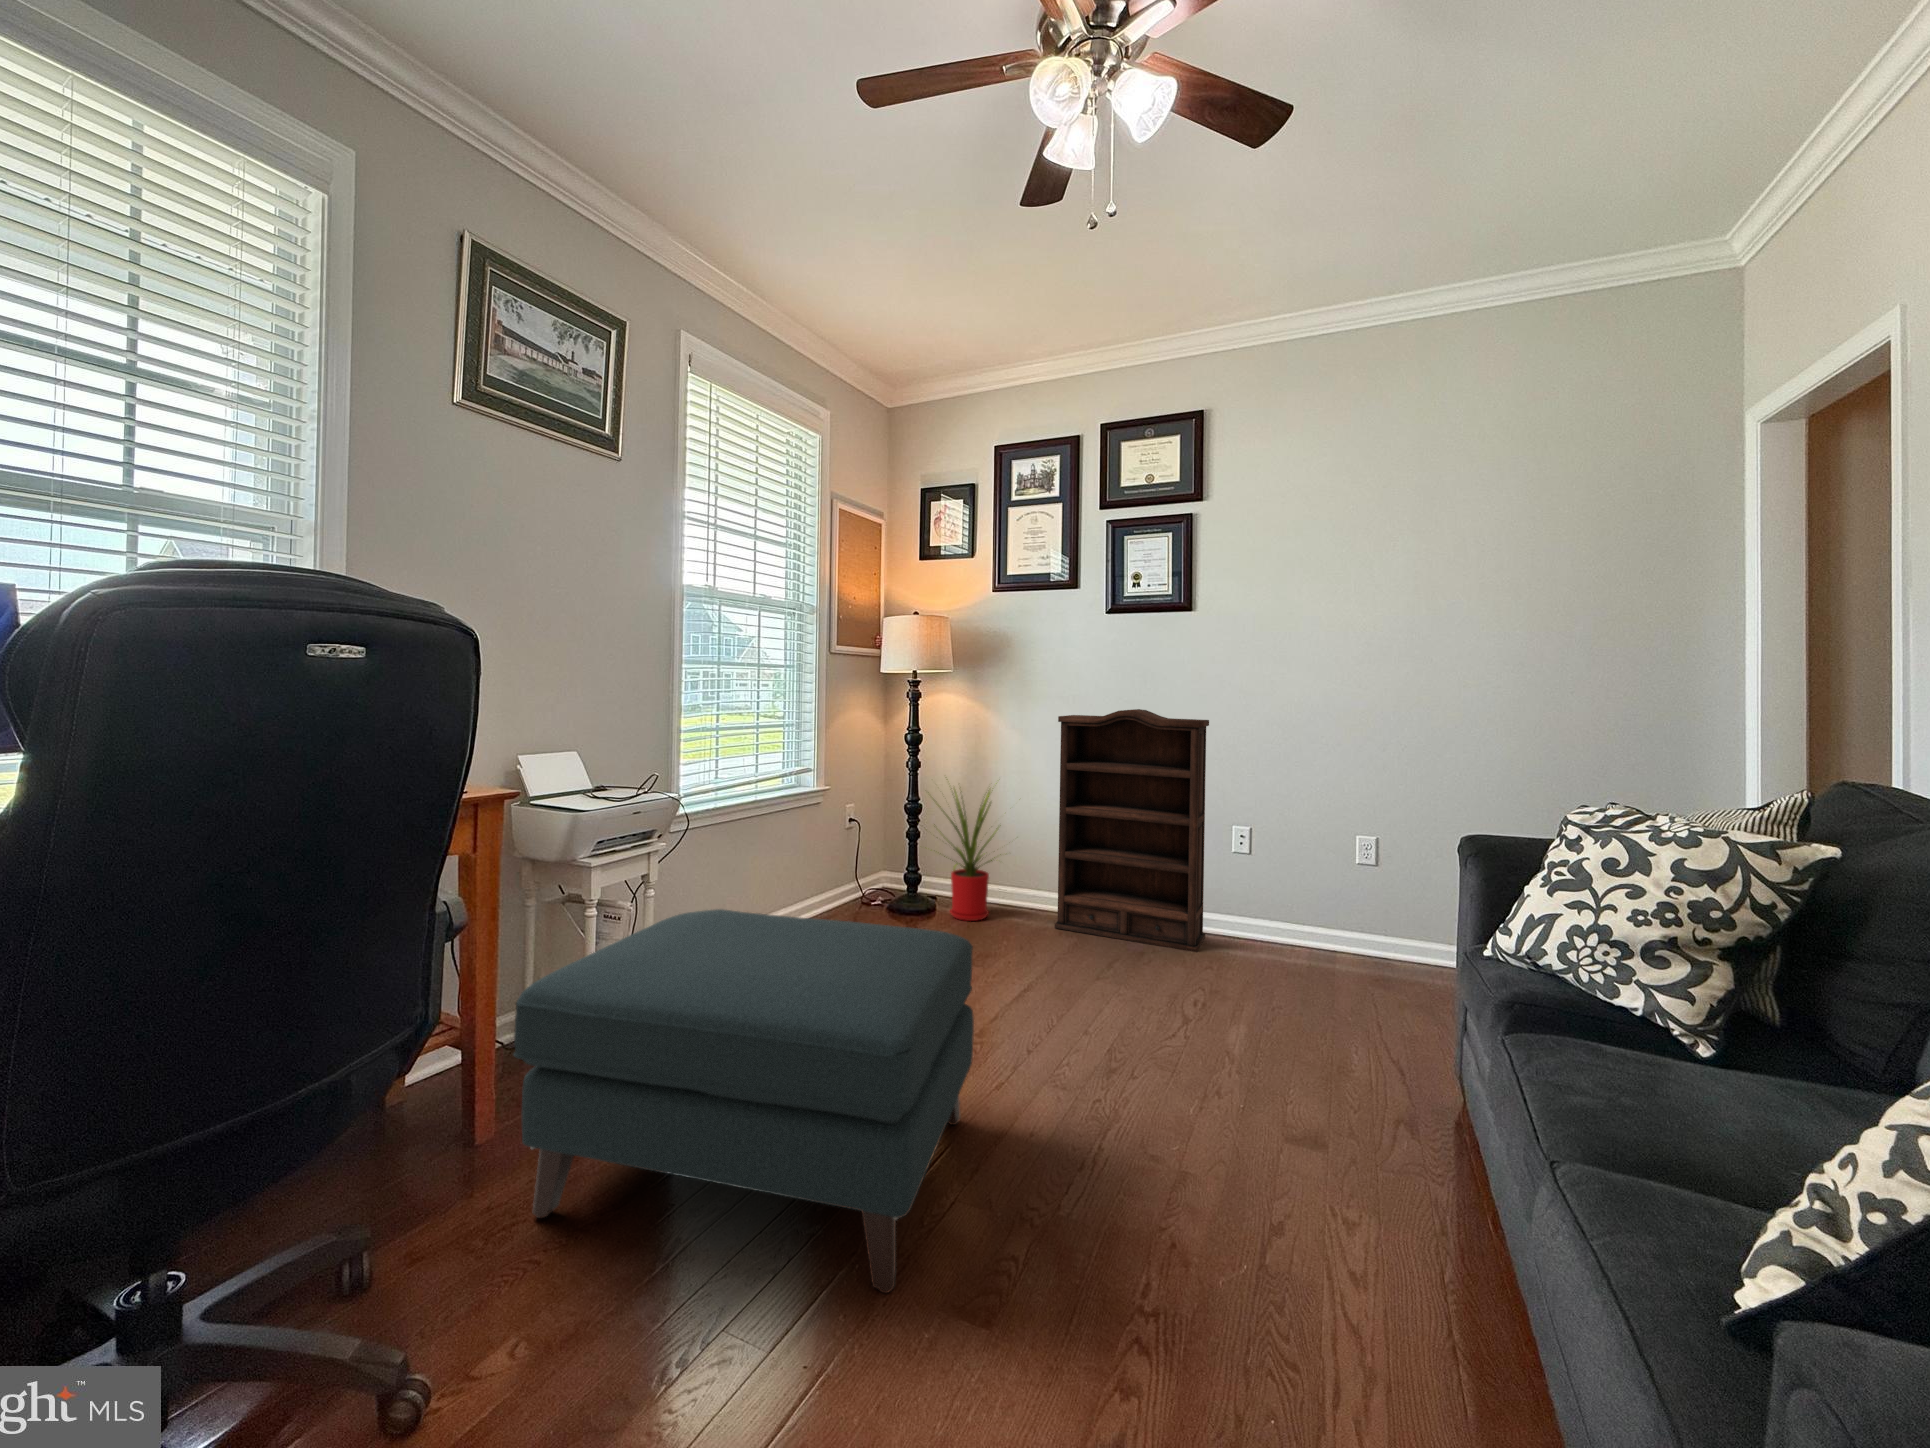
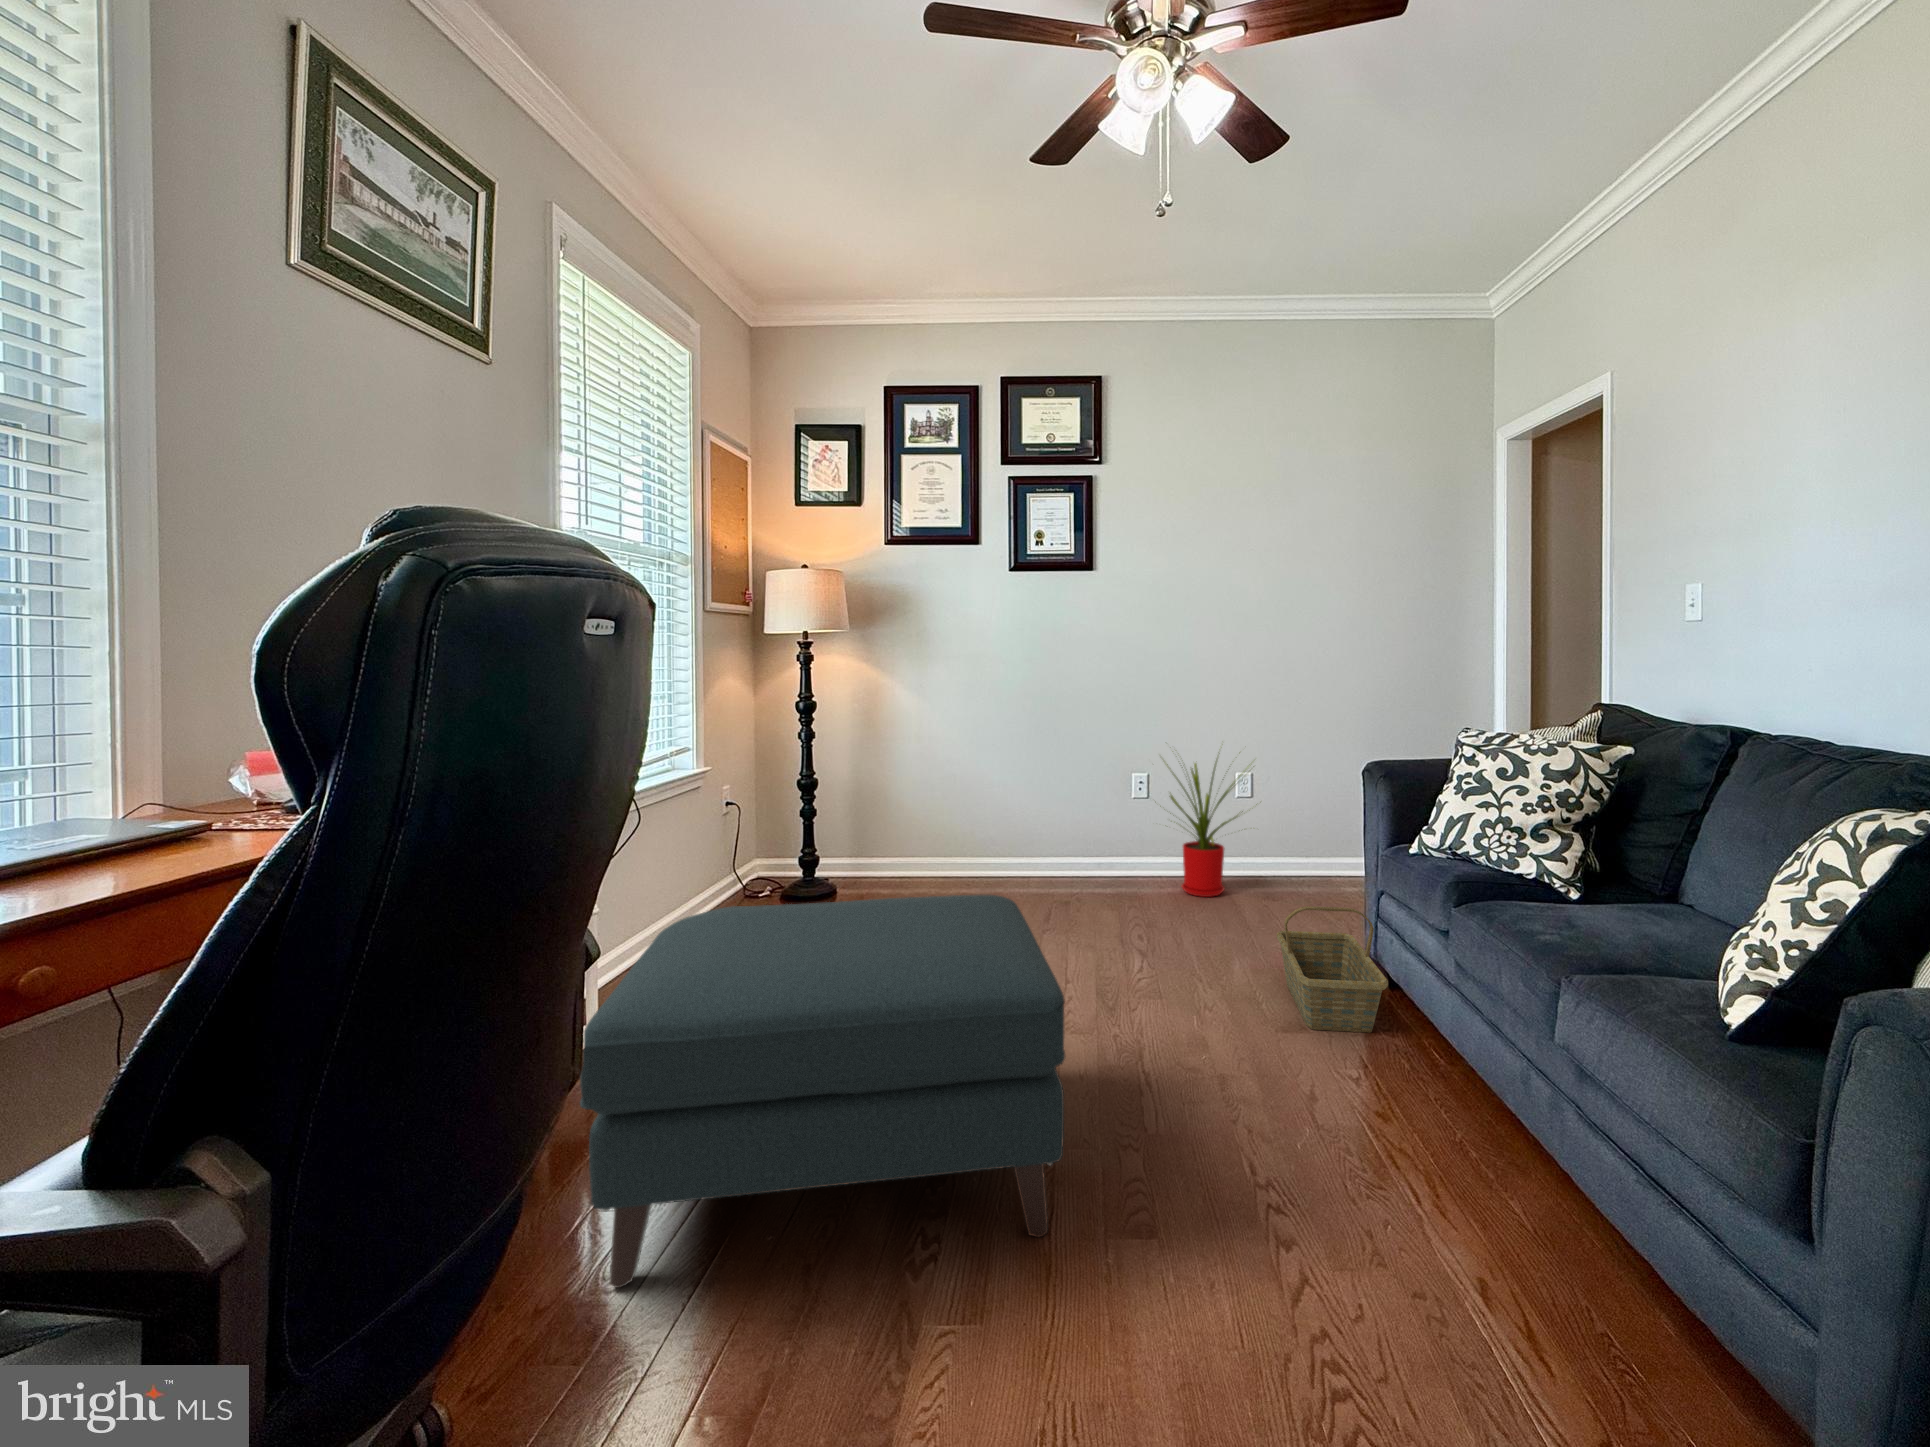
bookshelf: present [1055,709,1209,952] -> none [970,665,1109,890]
house plant: present [938,789,1001,921] -> present [1160,760,1257,897]
basket: none [1324,1003,1444,1178] -> present [1277,906,1388,1033]

